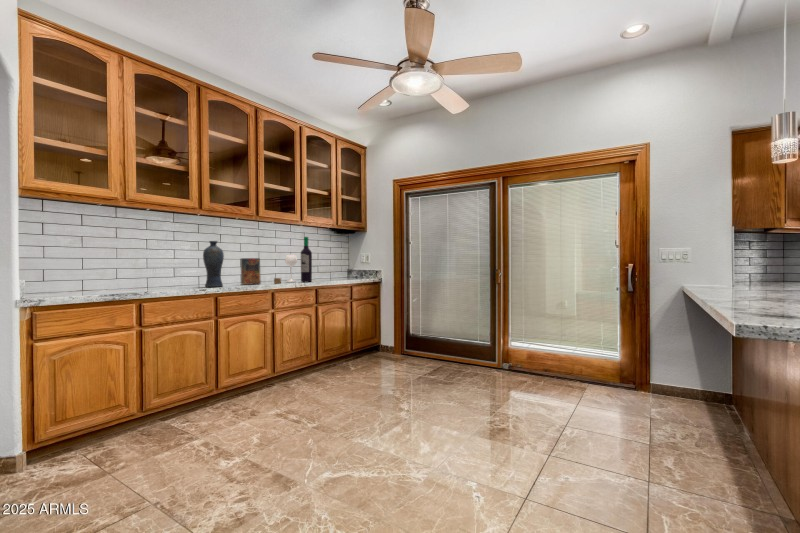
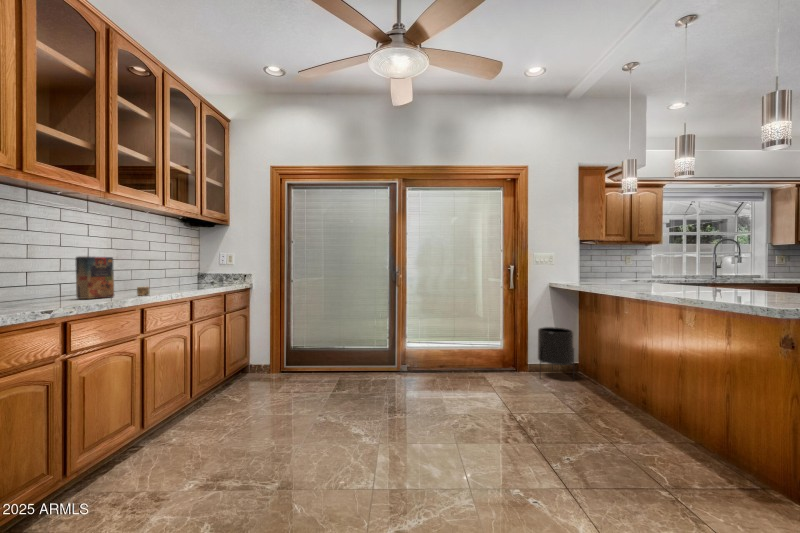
wine bottle: present [285,237,312,282] -> none [140,228,189,292]
vase: present [203,241,224,287] -> none [21,226,65,306]
planter: none [665,340,722,415] -> present [538,327,574,366]

